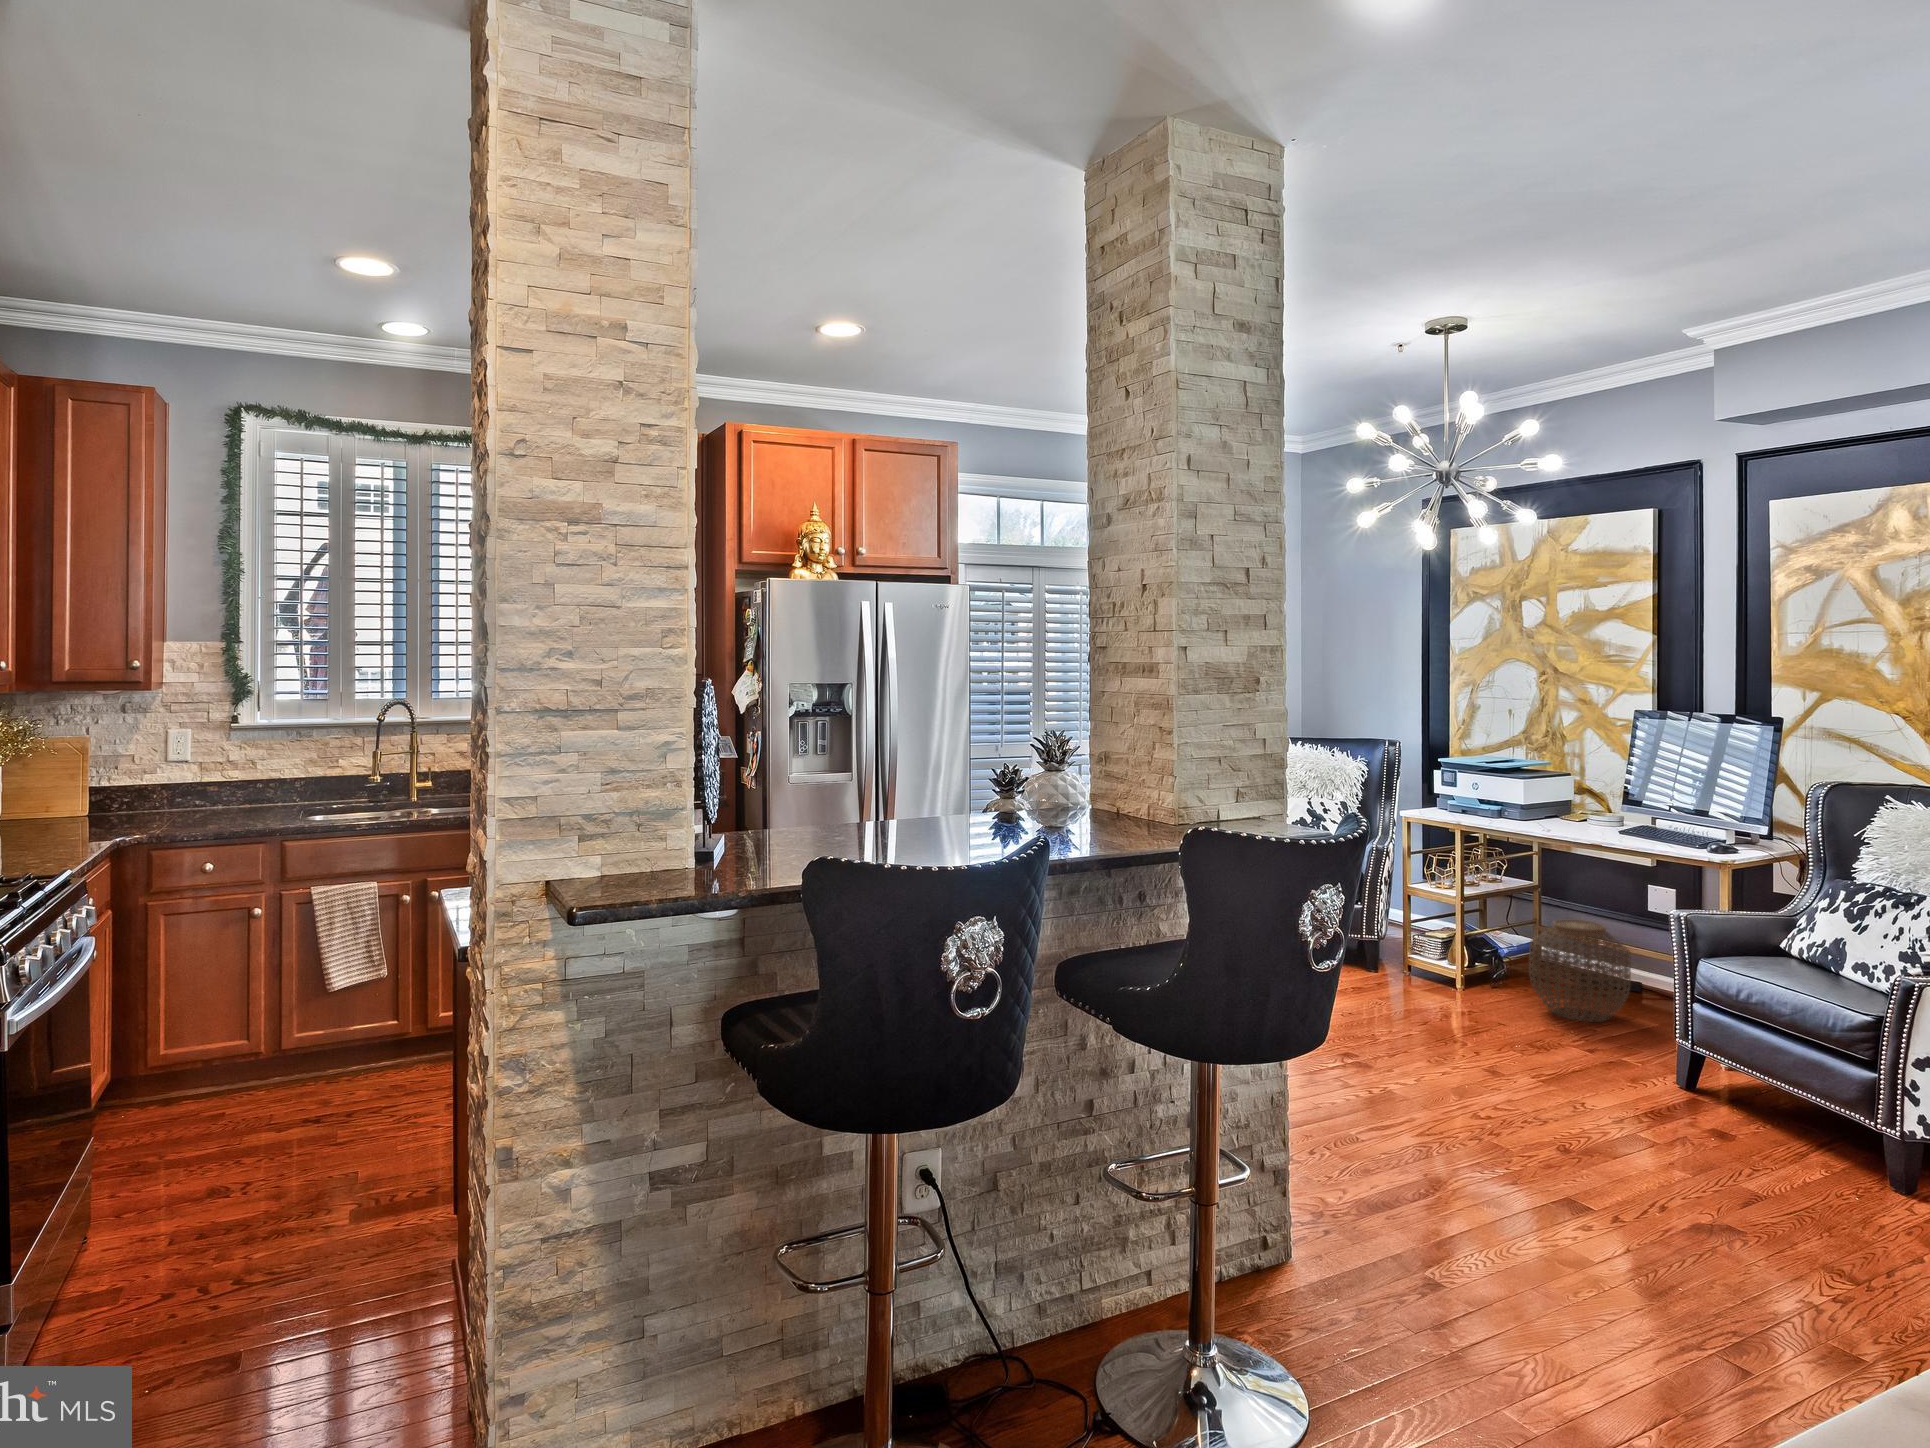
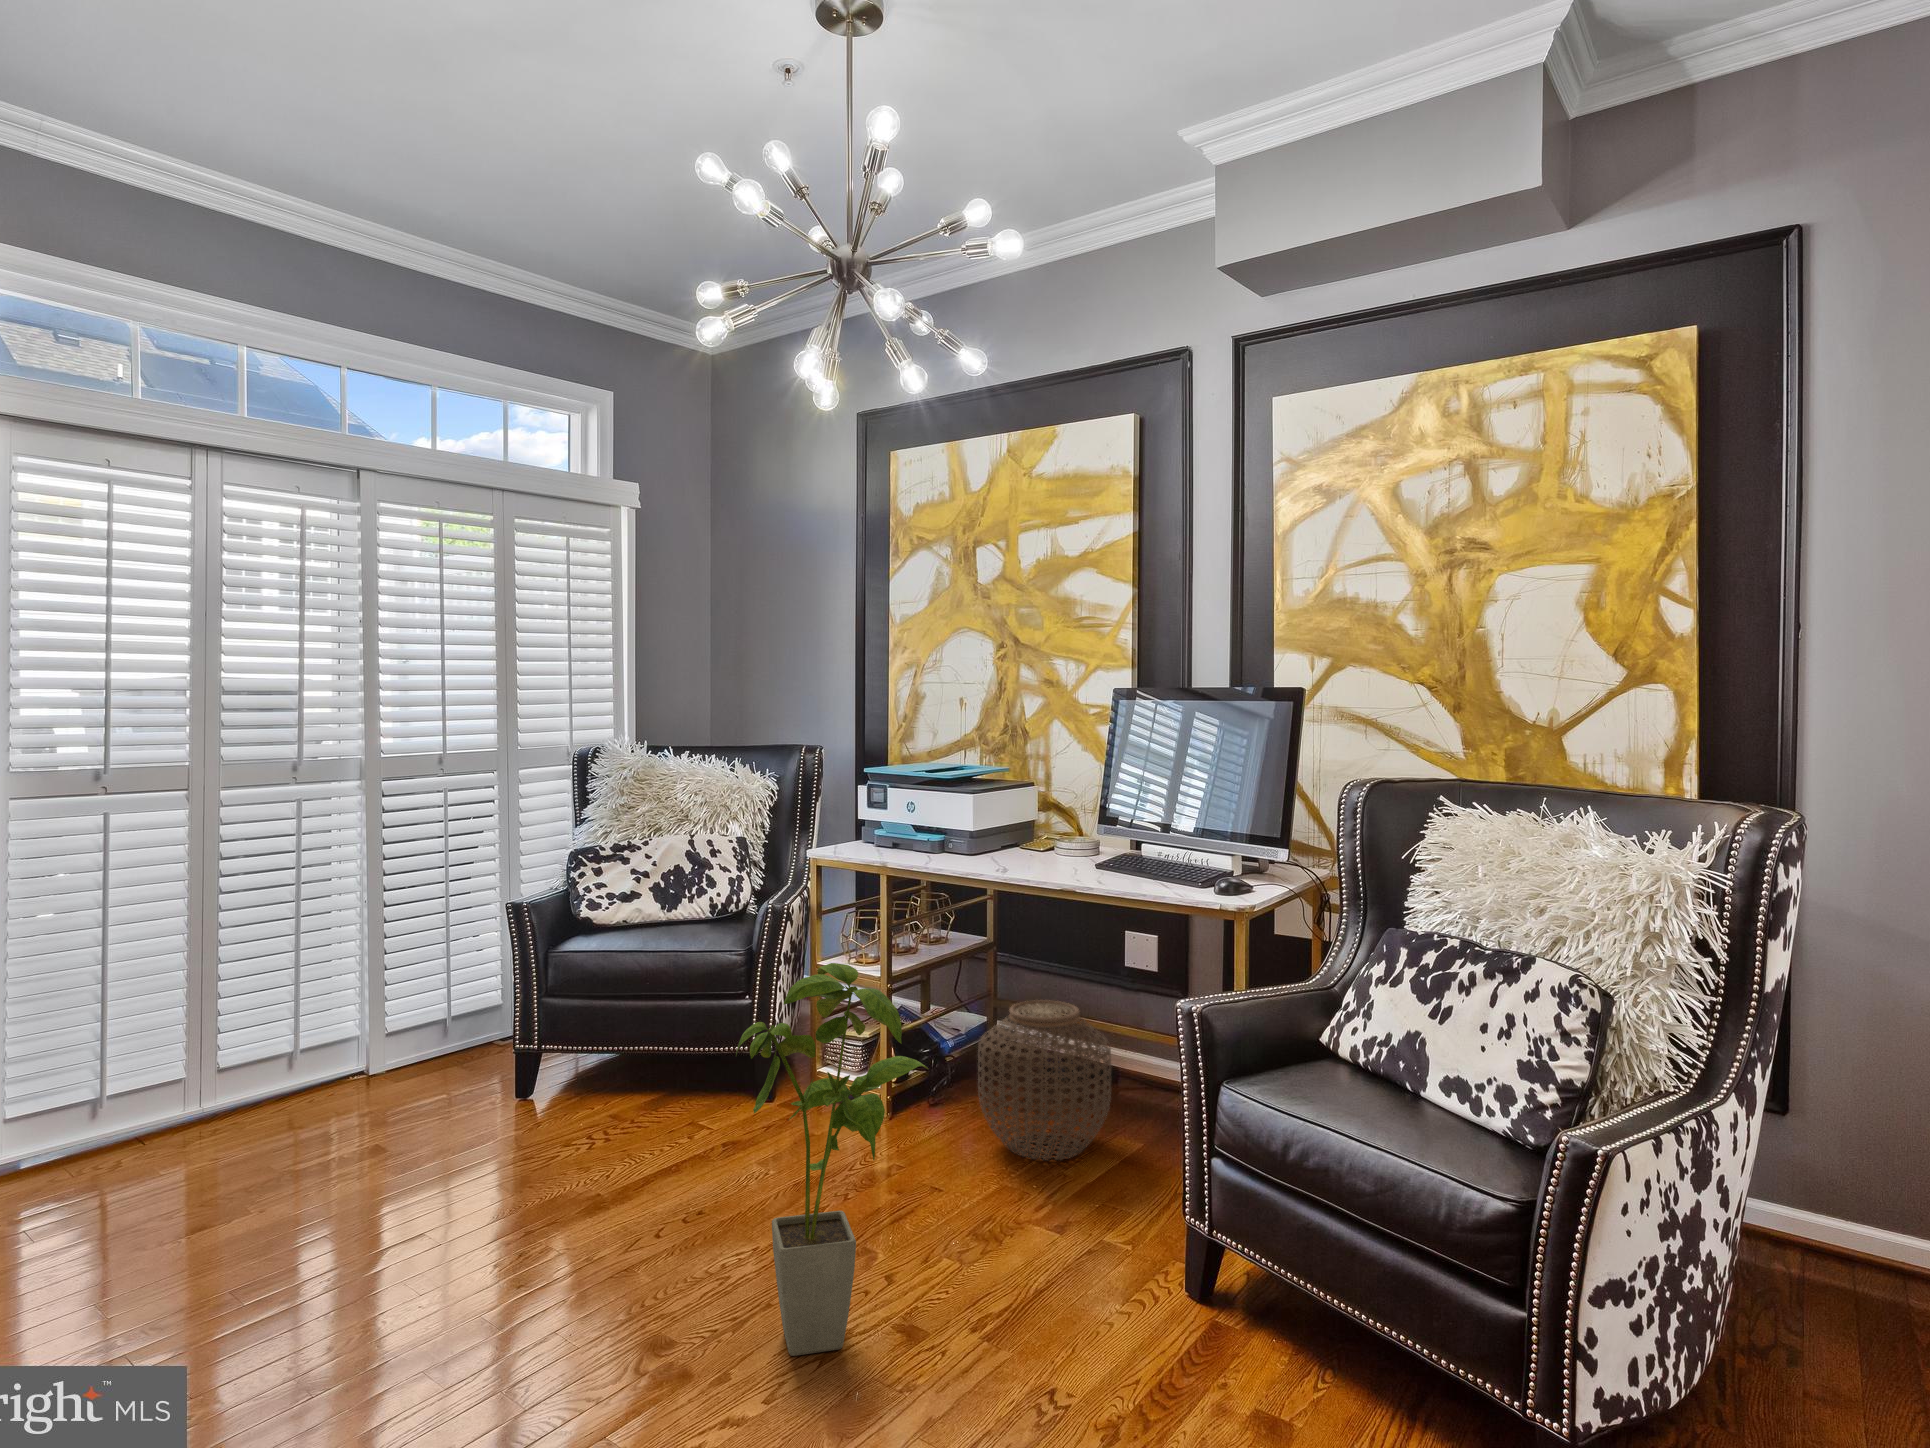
house plant: none [1391,871,1504,1075] -> present [736,963,928,1356]

